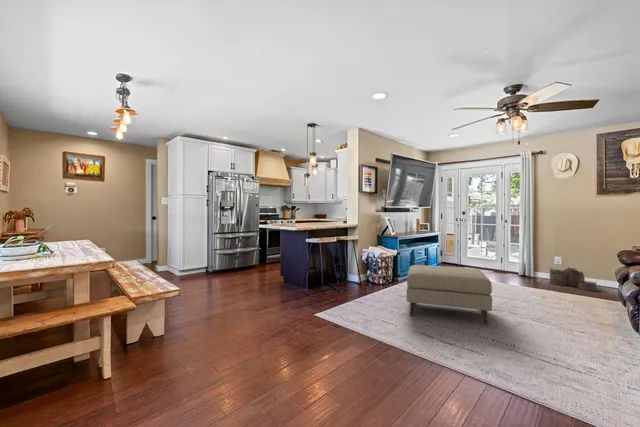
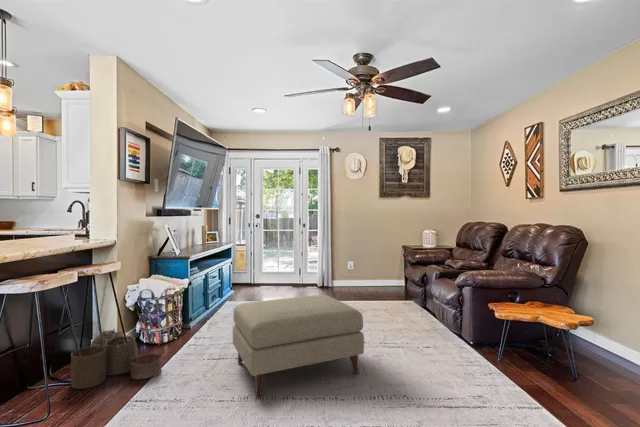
woven basket: present [550,268,596,291] -> present [71,330,161,389]

